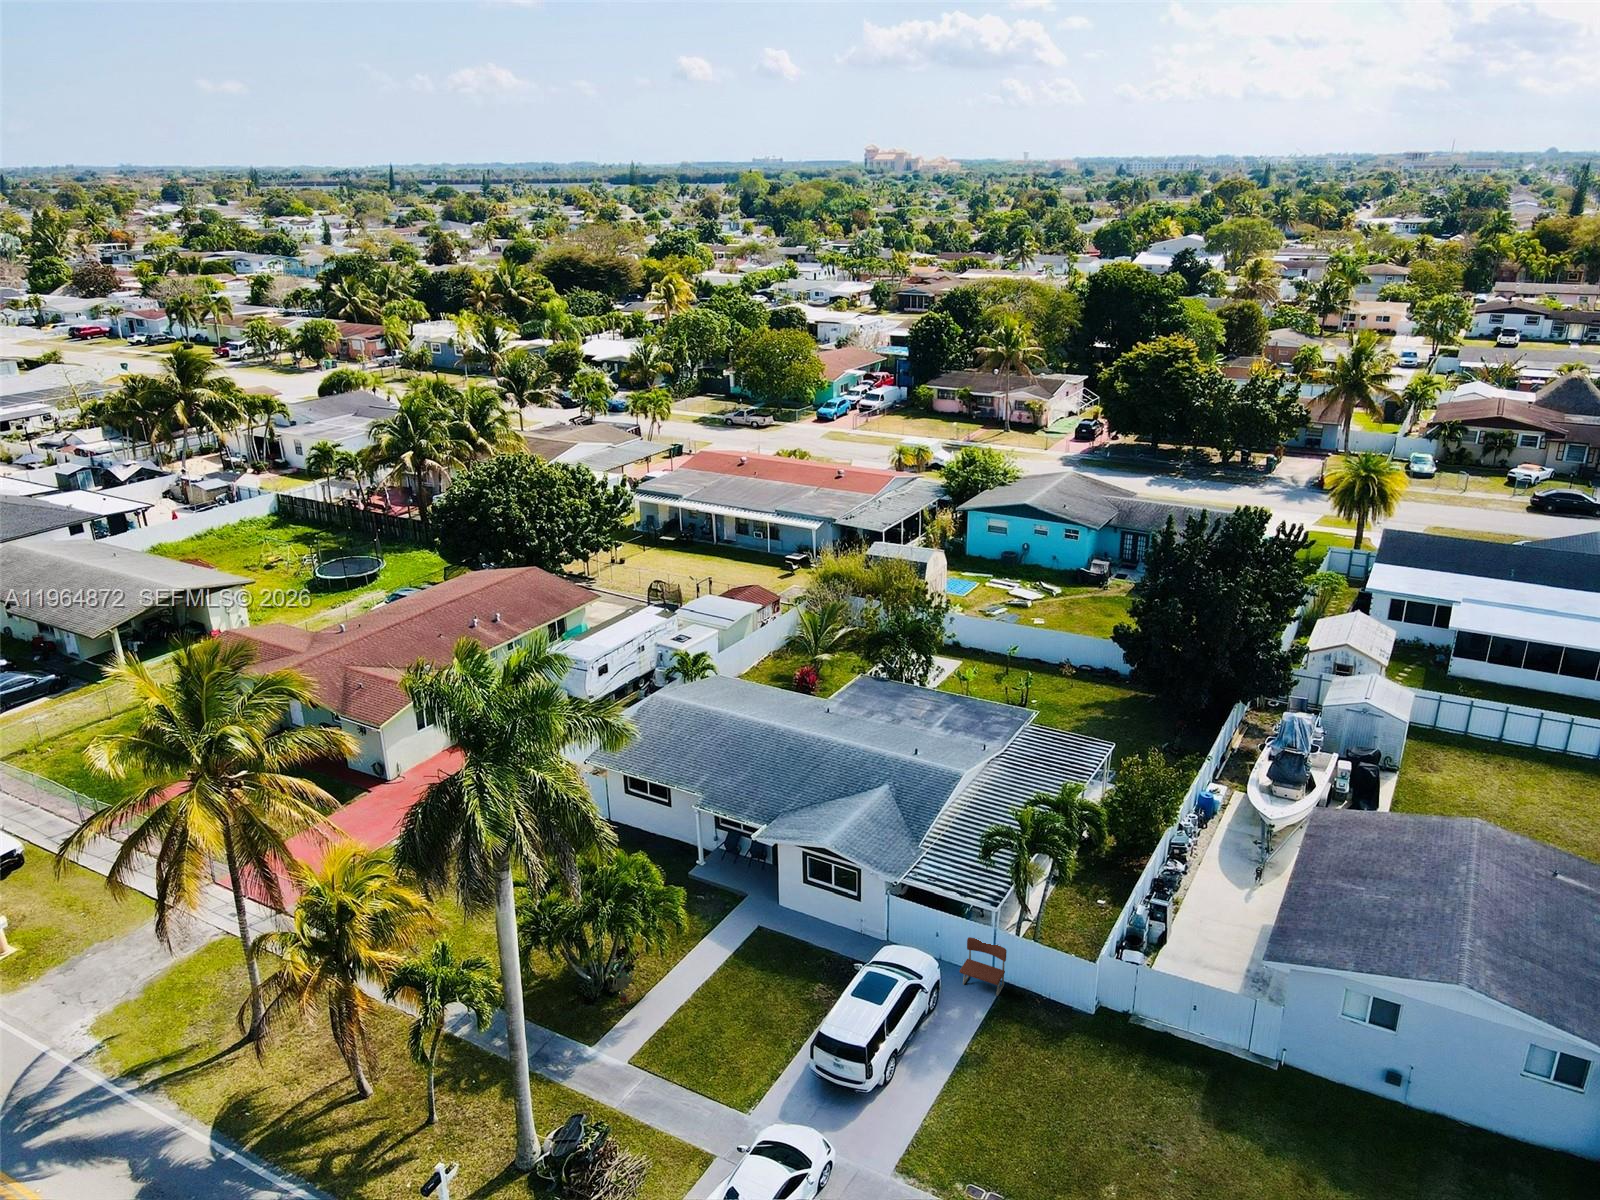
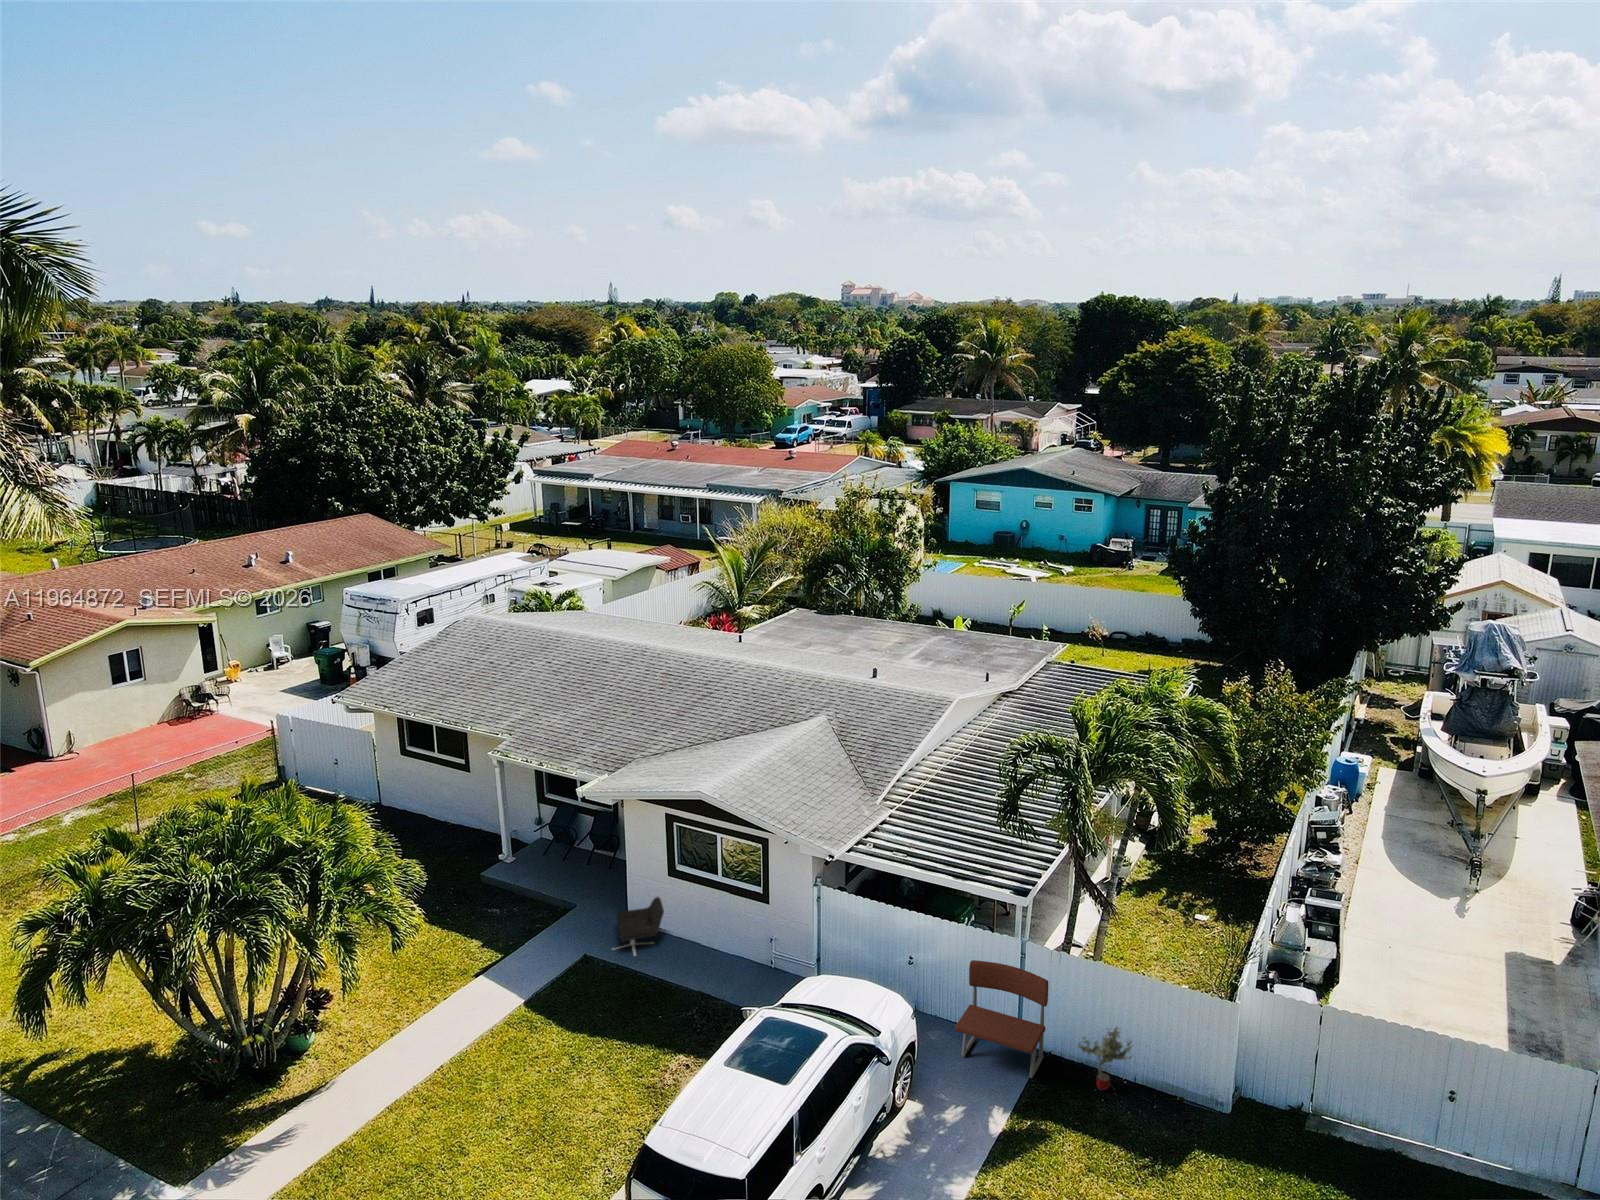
lounge chair: none [773,893,802,926] -> present [613,897,664,956]
potted tree: present [611,971,634,1002] -> present [1078,1027,1132,1091]

